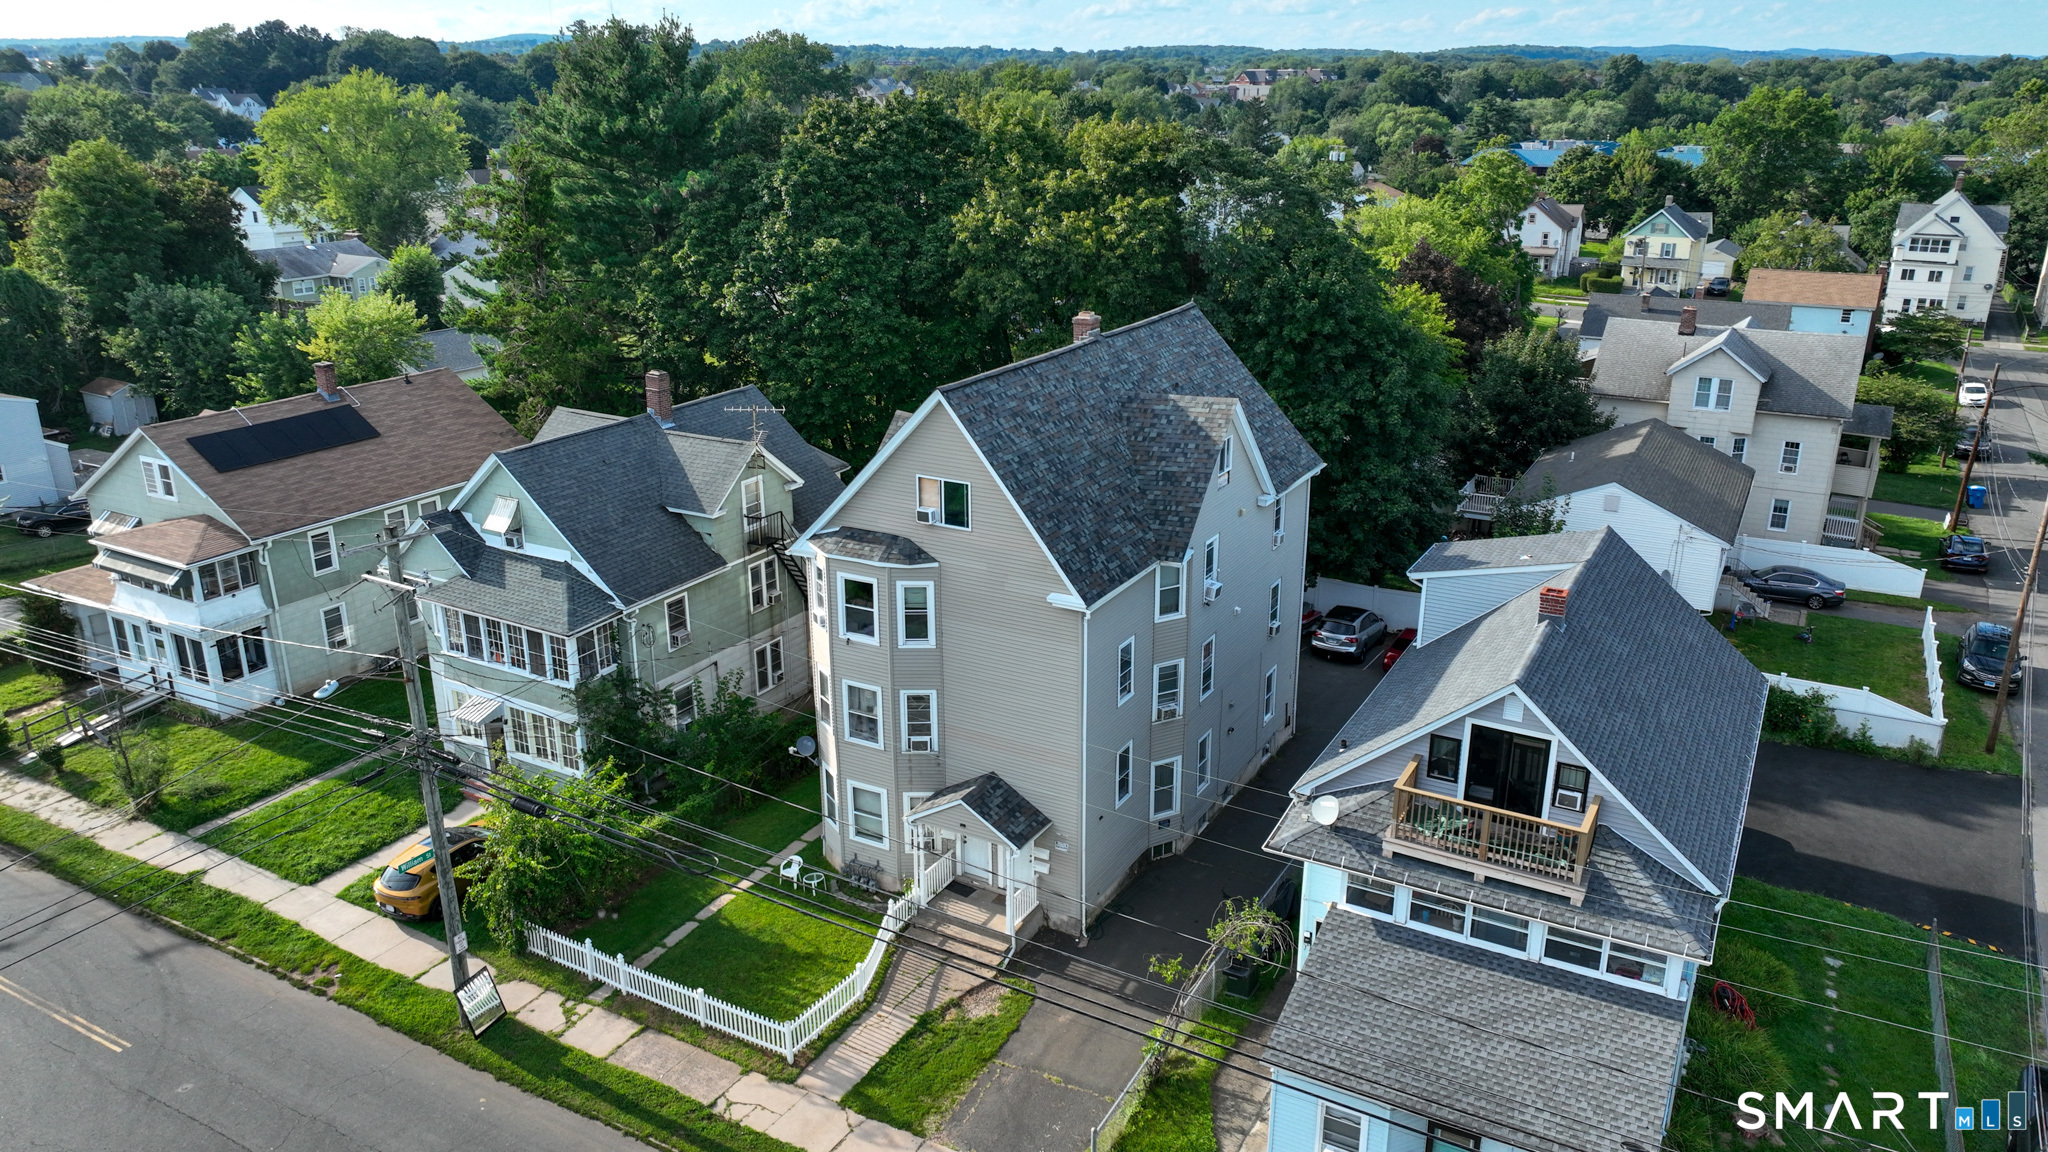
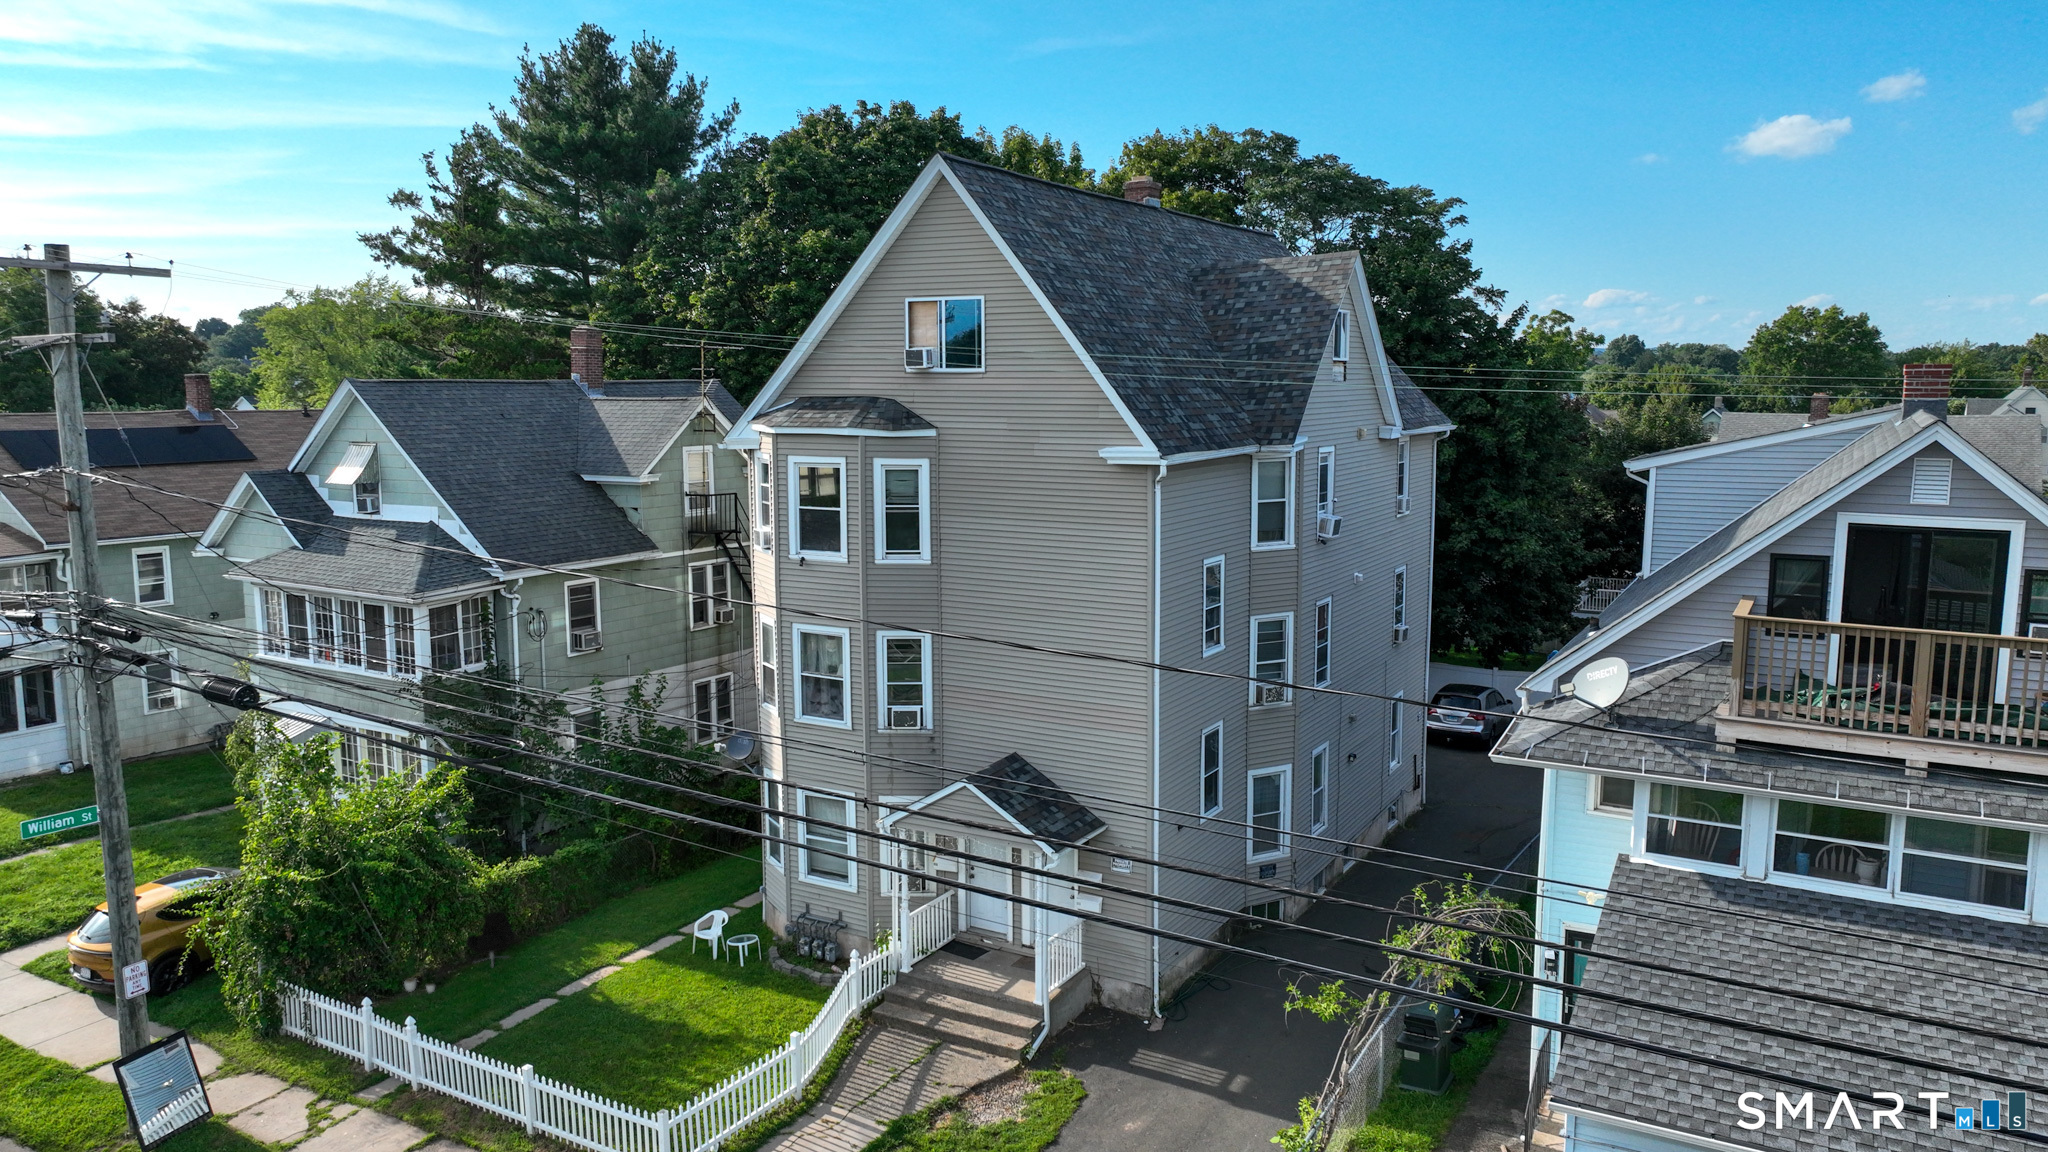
lounge chair: none [632,858,664,898] -> present [466,911,515,966]

